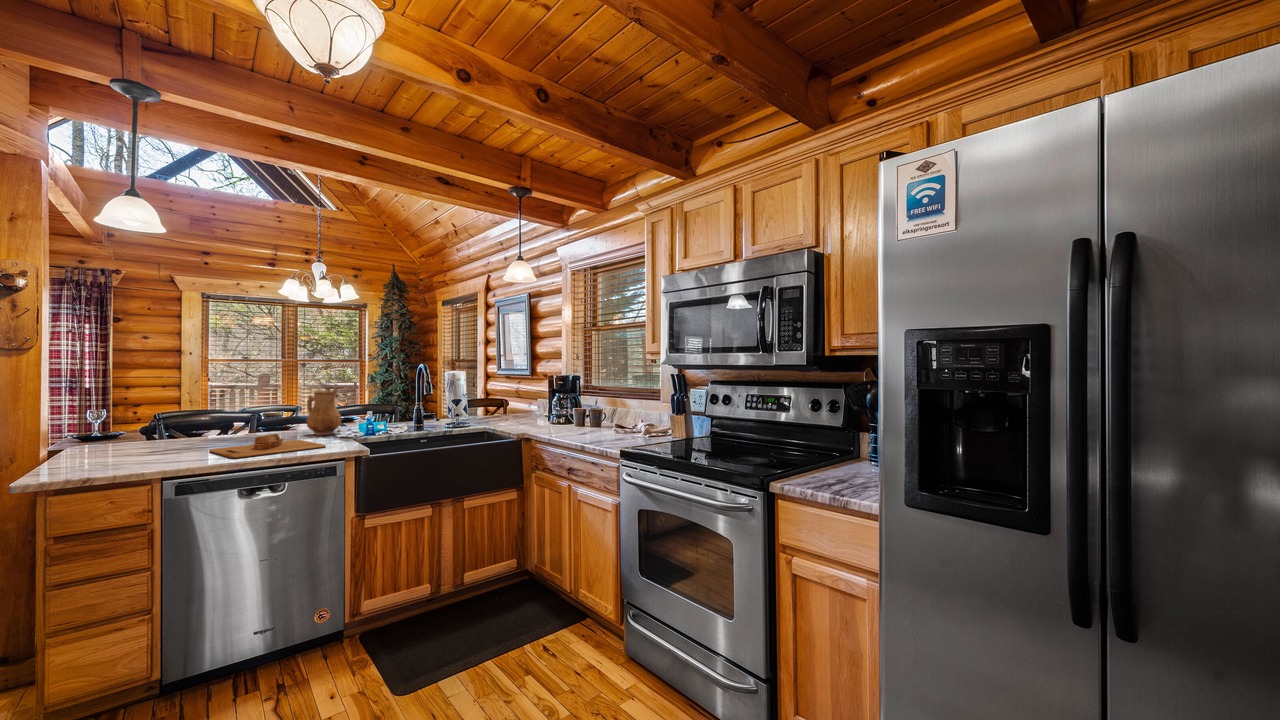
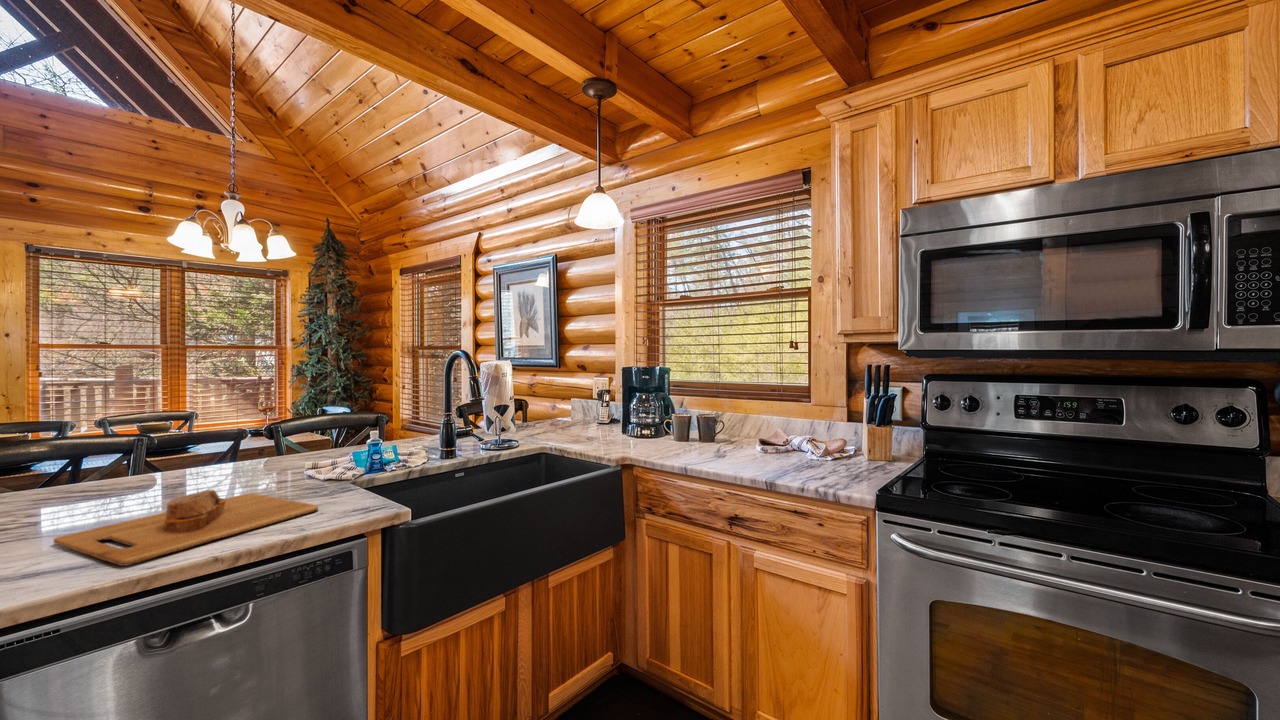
ceramic pitcher: present [306,391,341,435] -> none [251,398,317,477]

